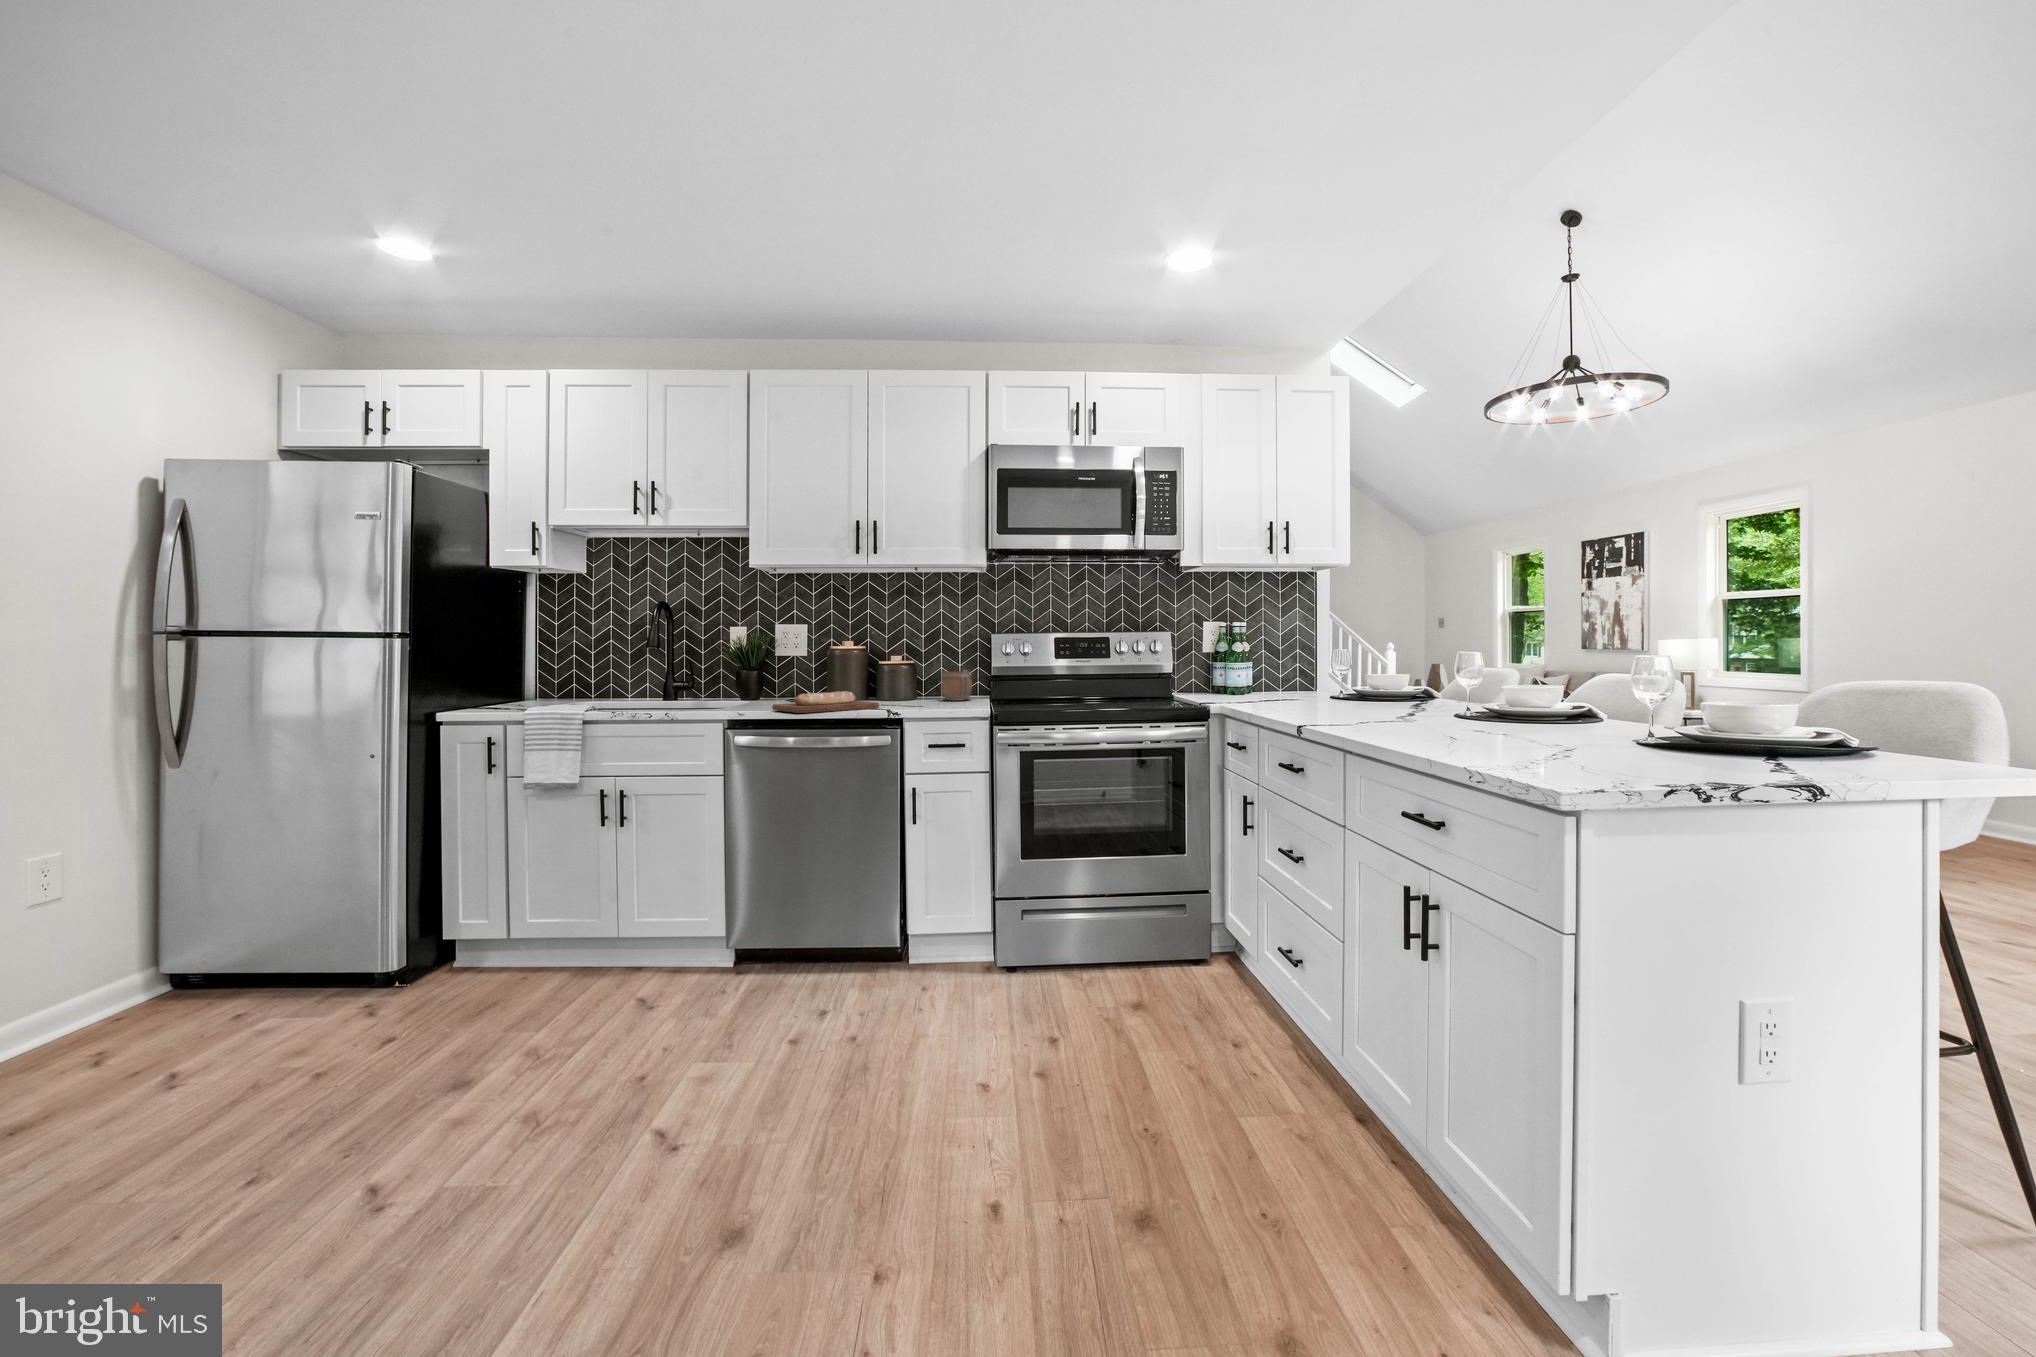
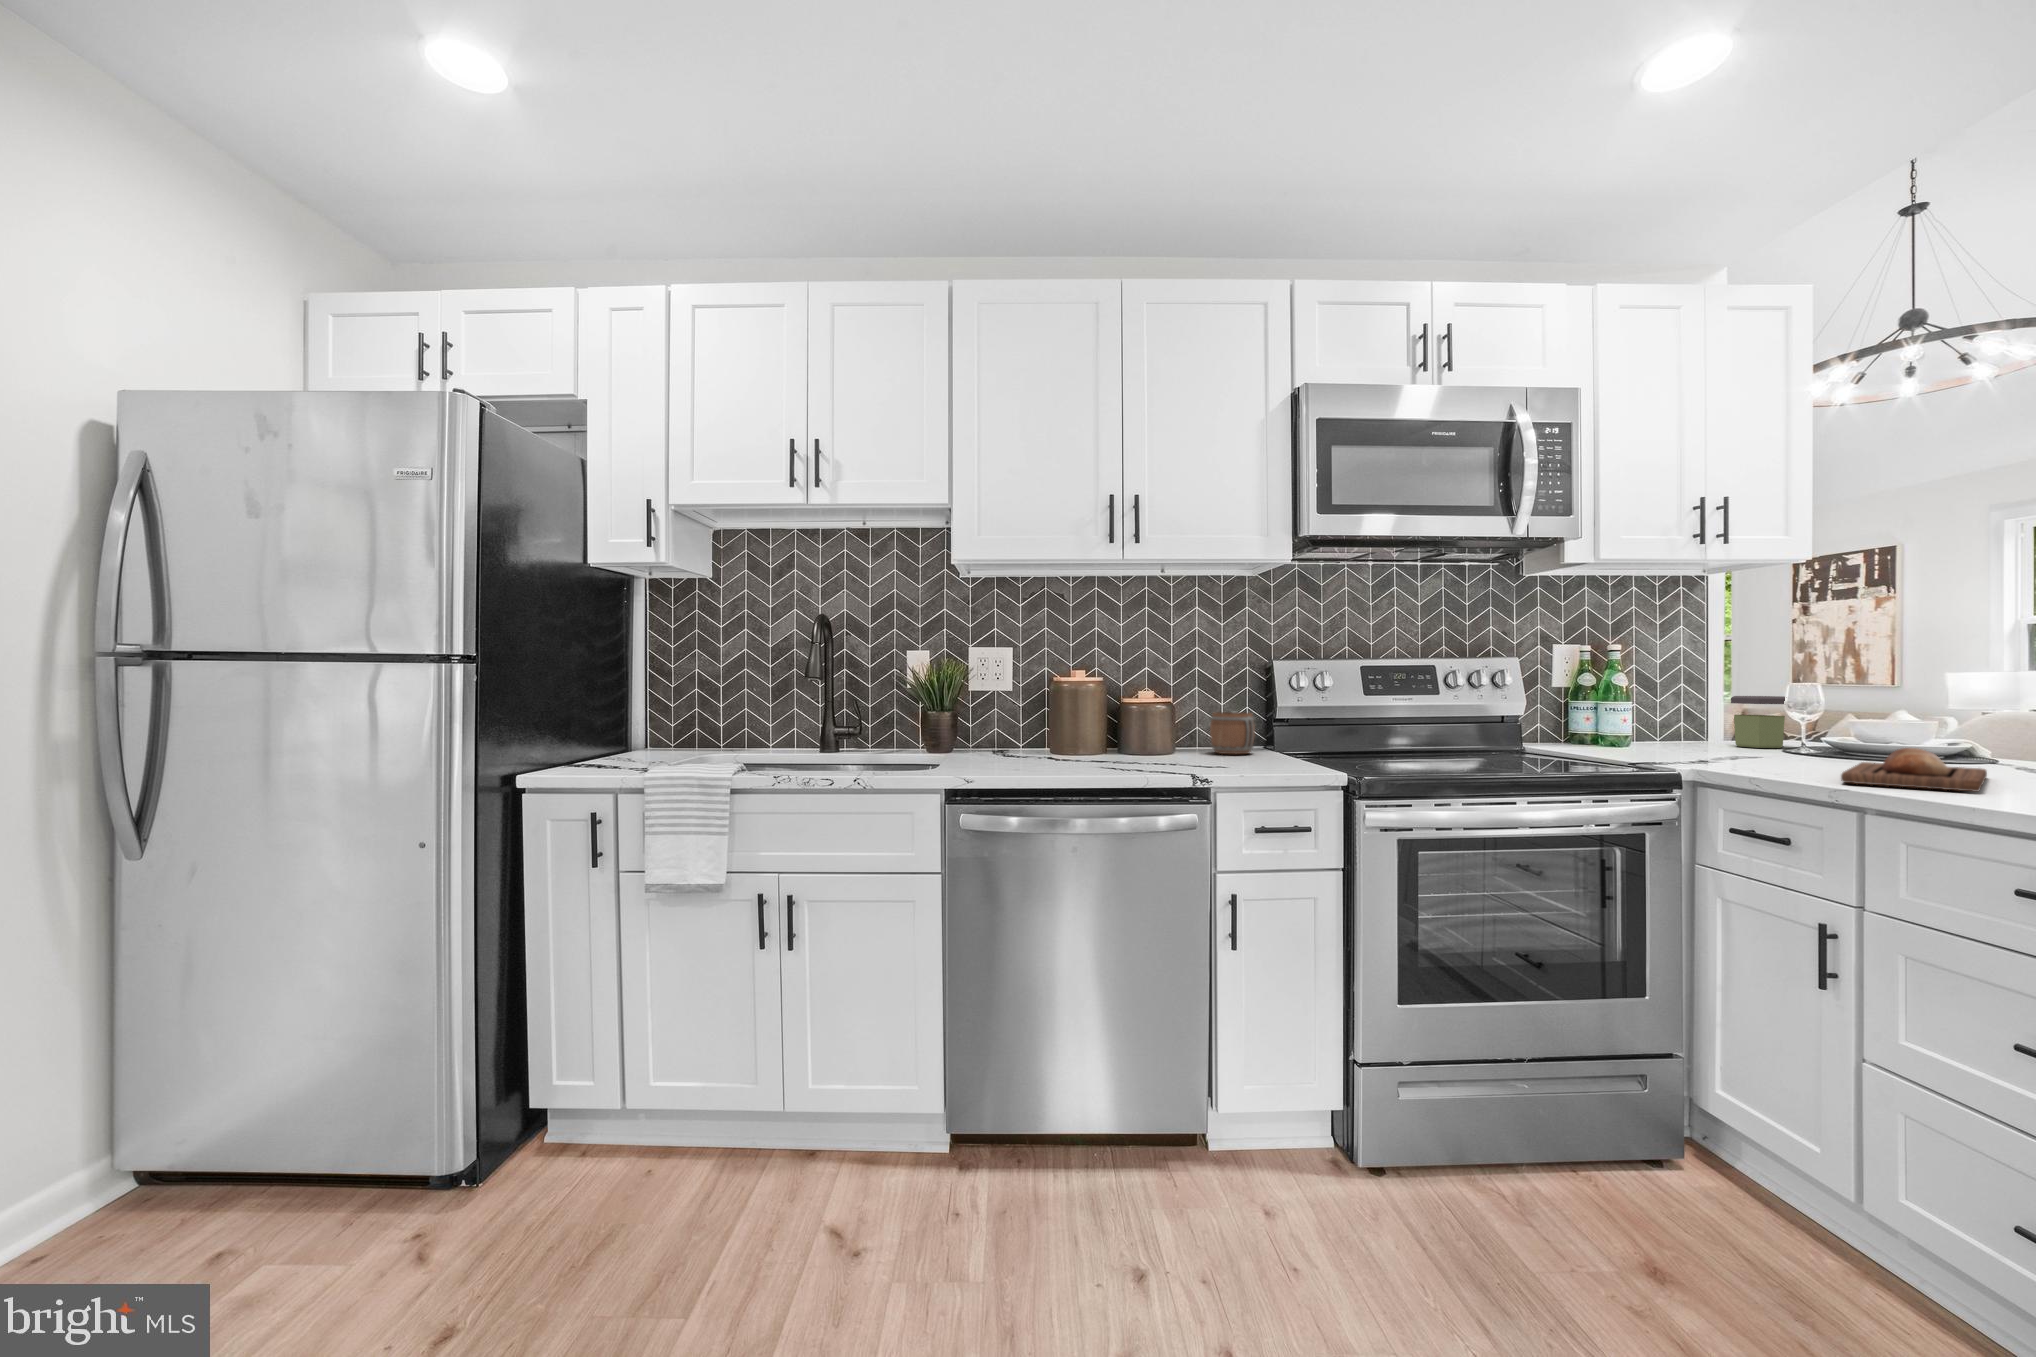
jar: none [1310,659,1347,695] -> present [1731,696,1785,748]
bread loaf: present [772,691,879,713] -> present [1841,748,1987,792]

